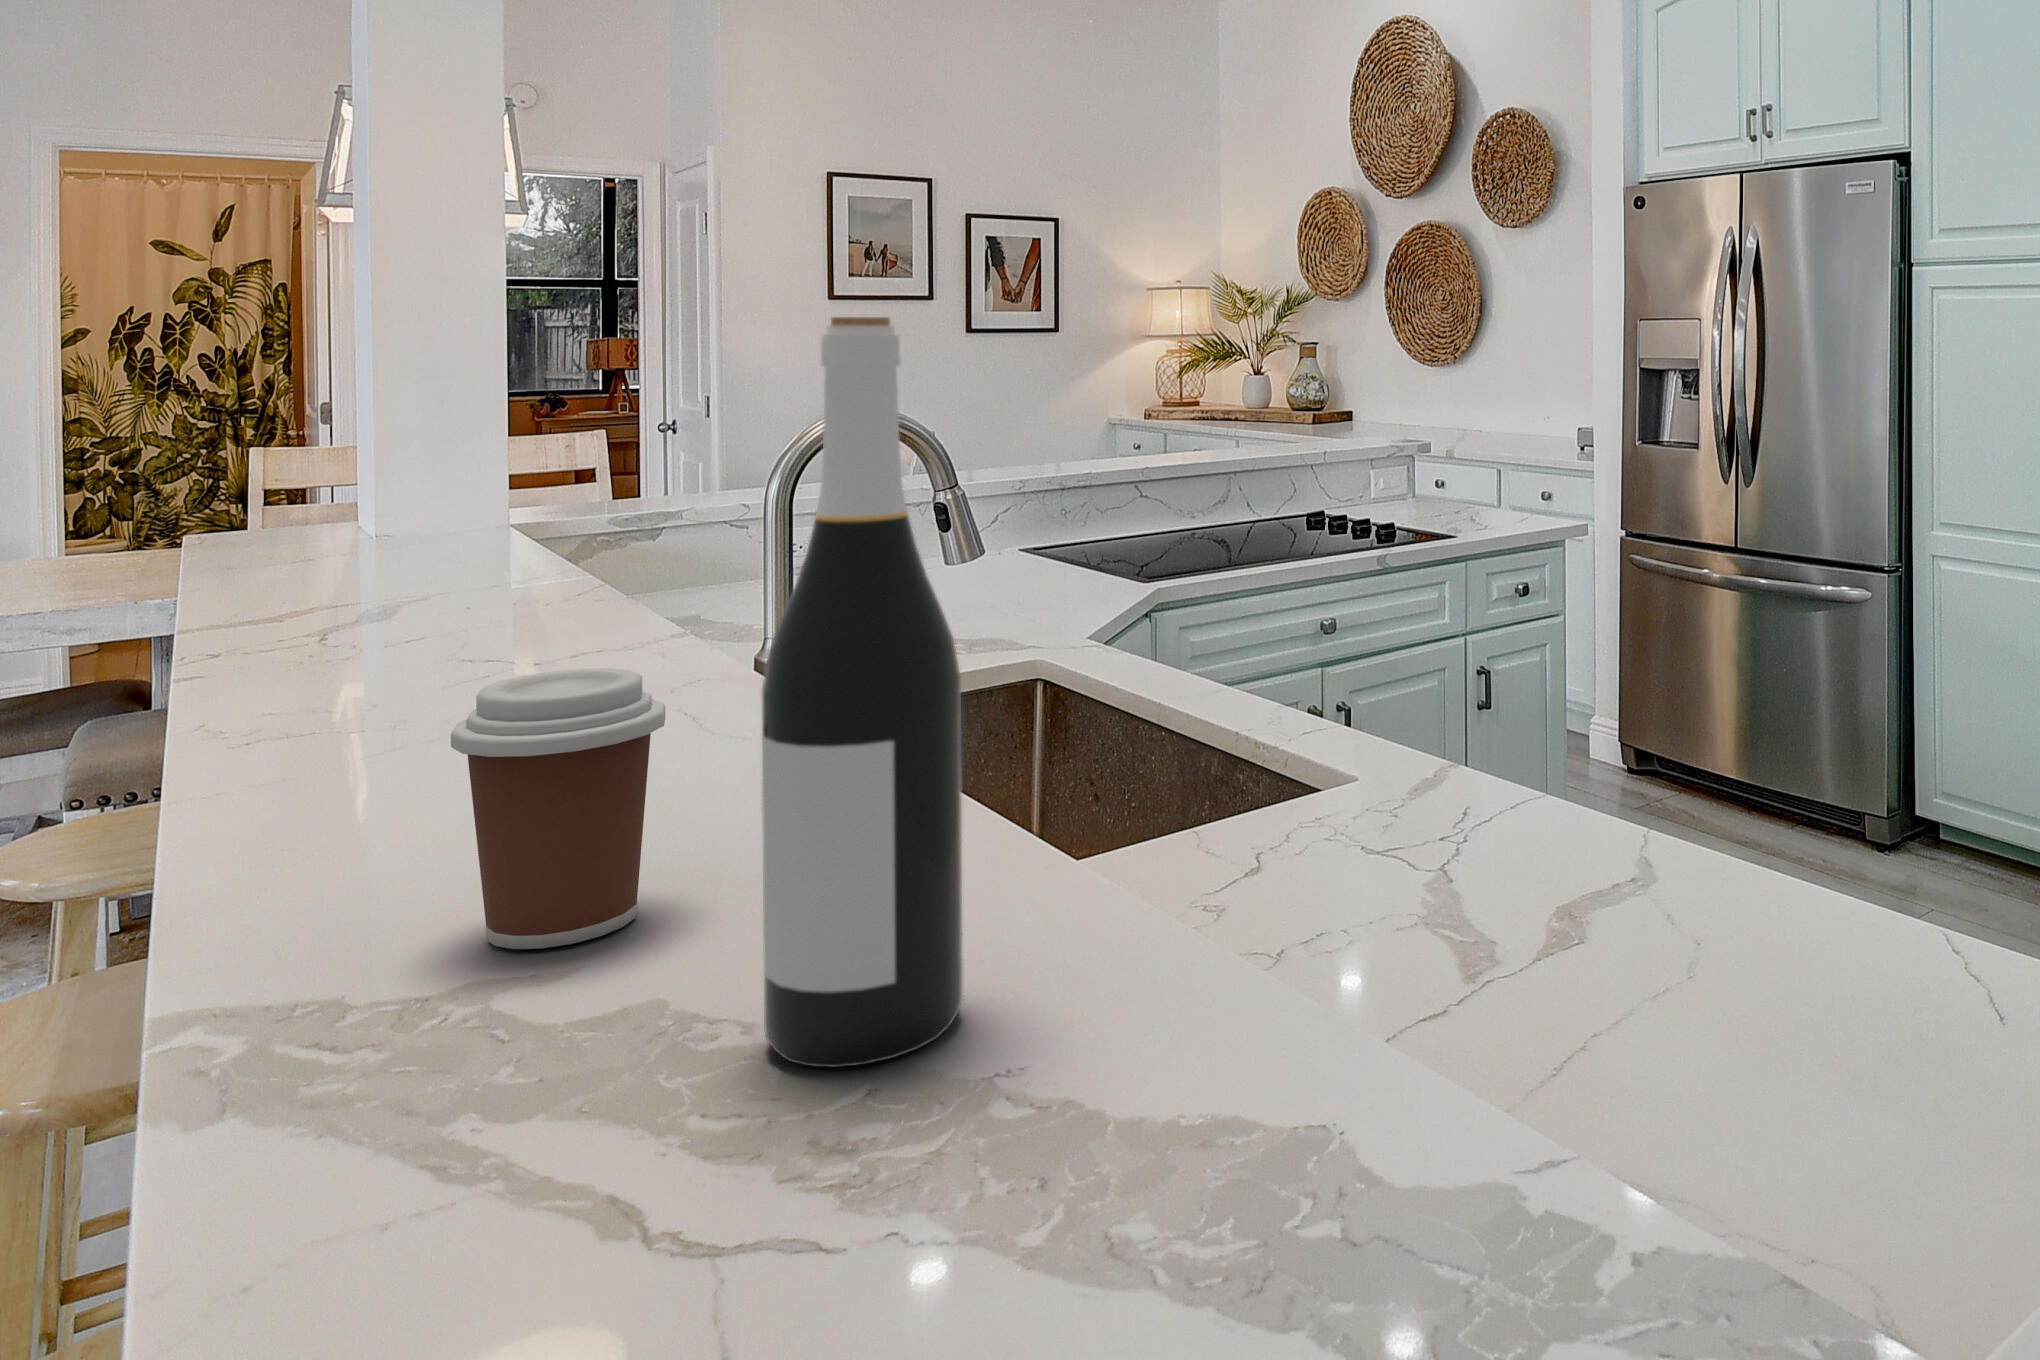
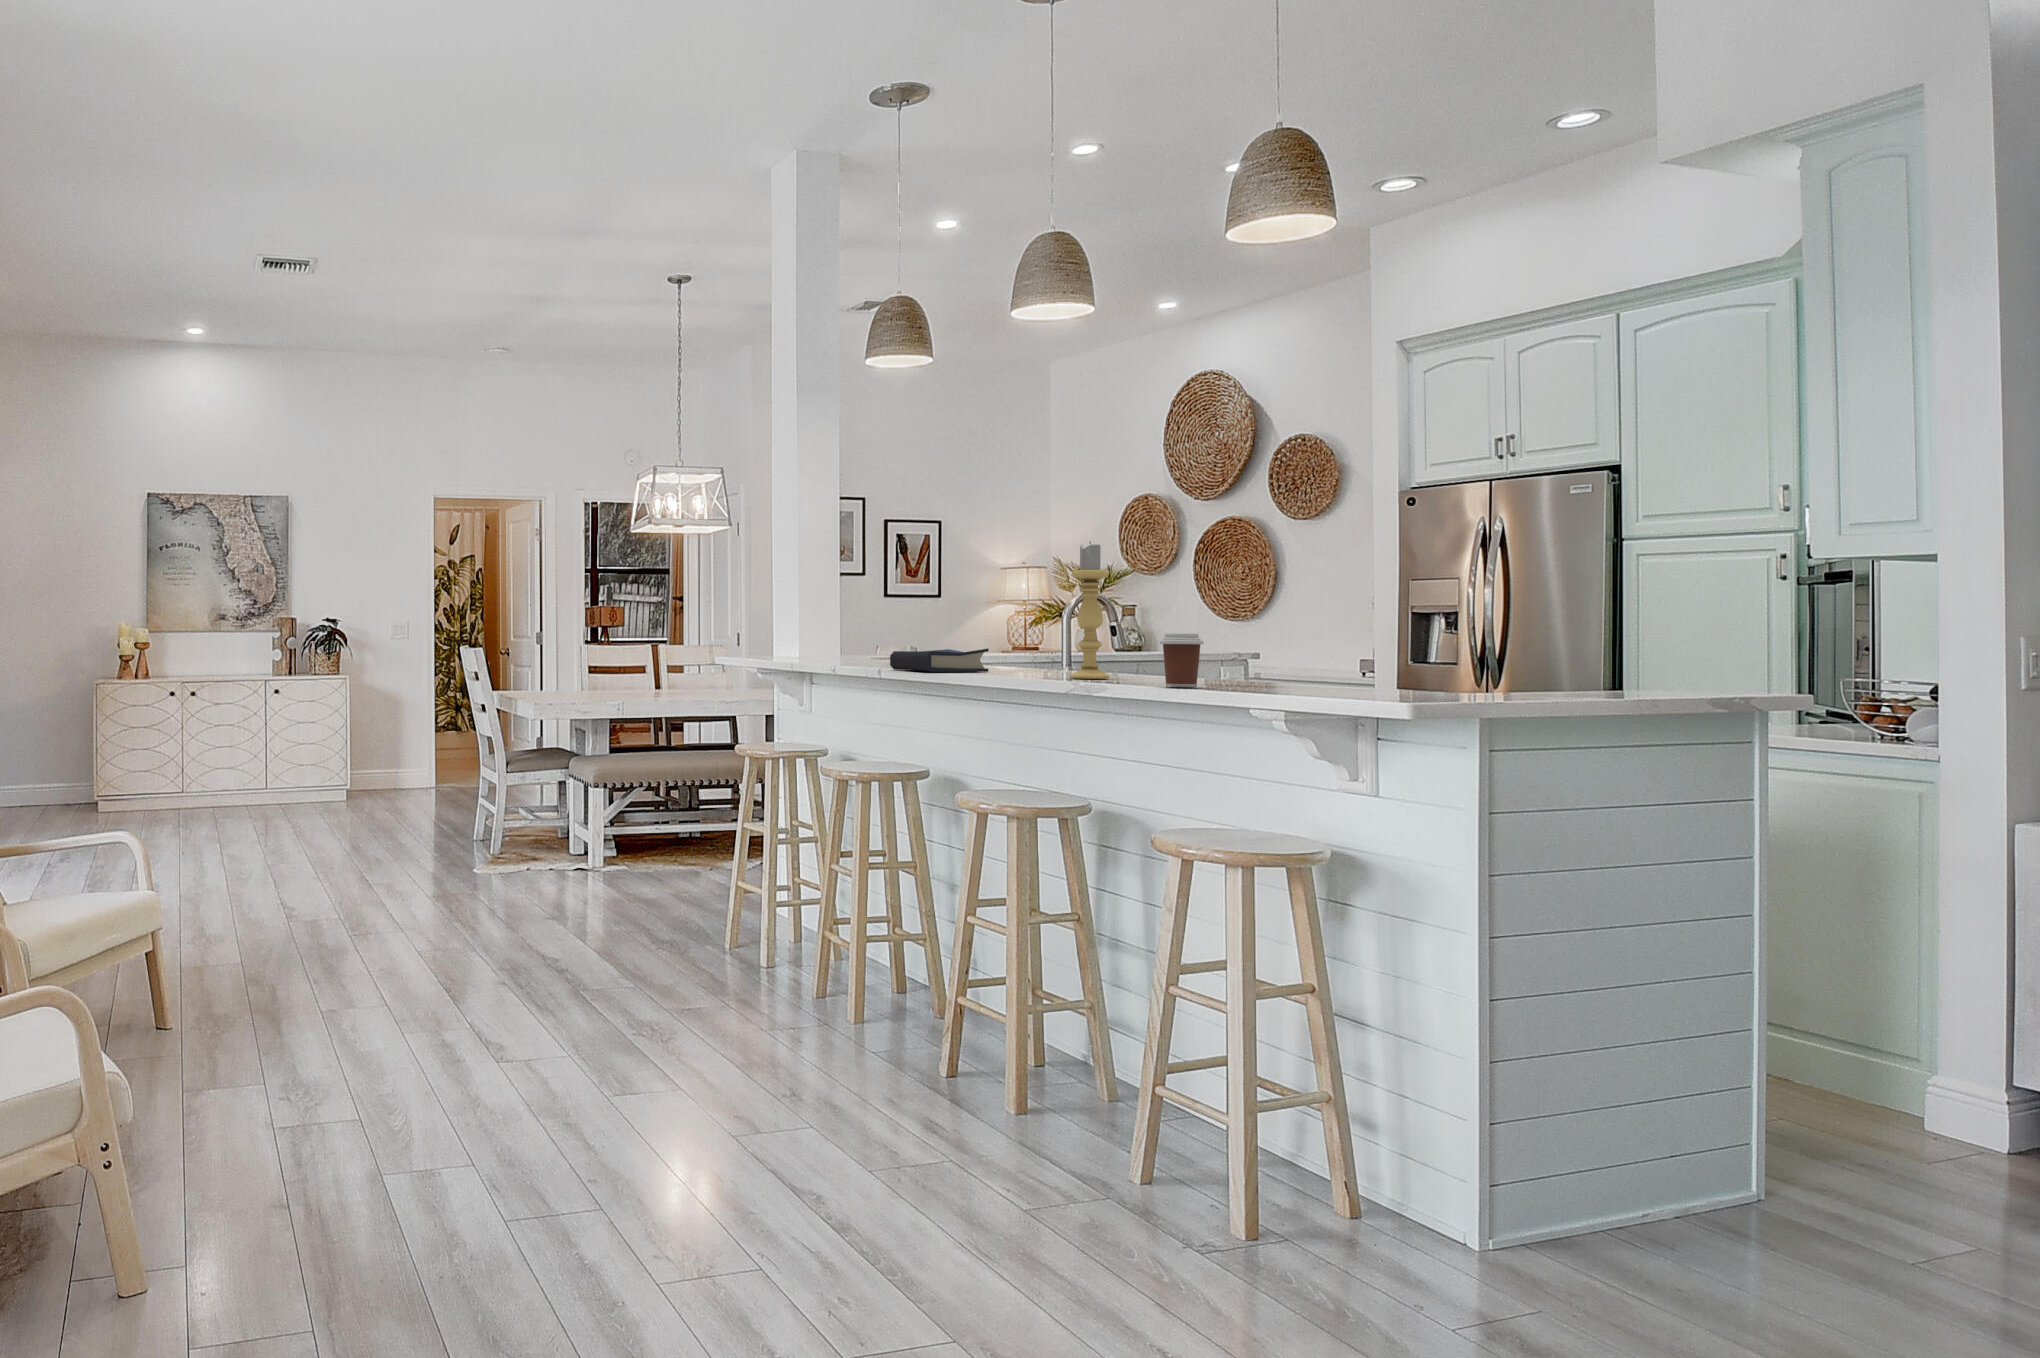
candle holder: none [547,257,689,723] -> present [1070,542,1110,679]
wine bottle: present [762,317,963,1067] -> none [1261,549,1302,691]
hardback book: none [303,534,541,637] -> present [890,649,989,672]

